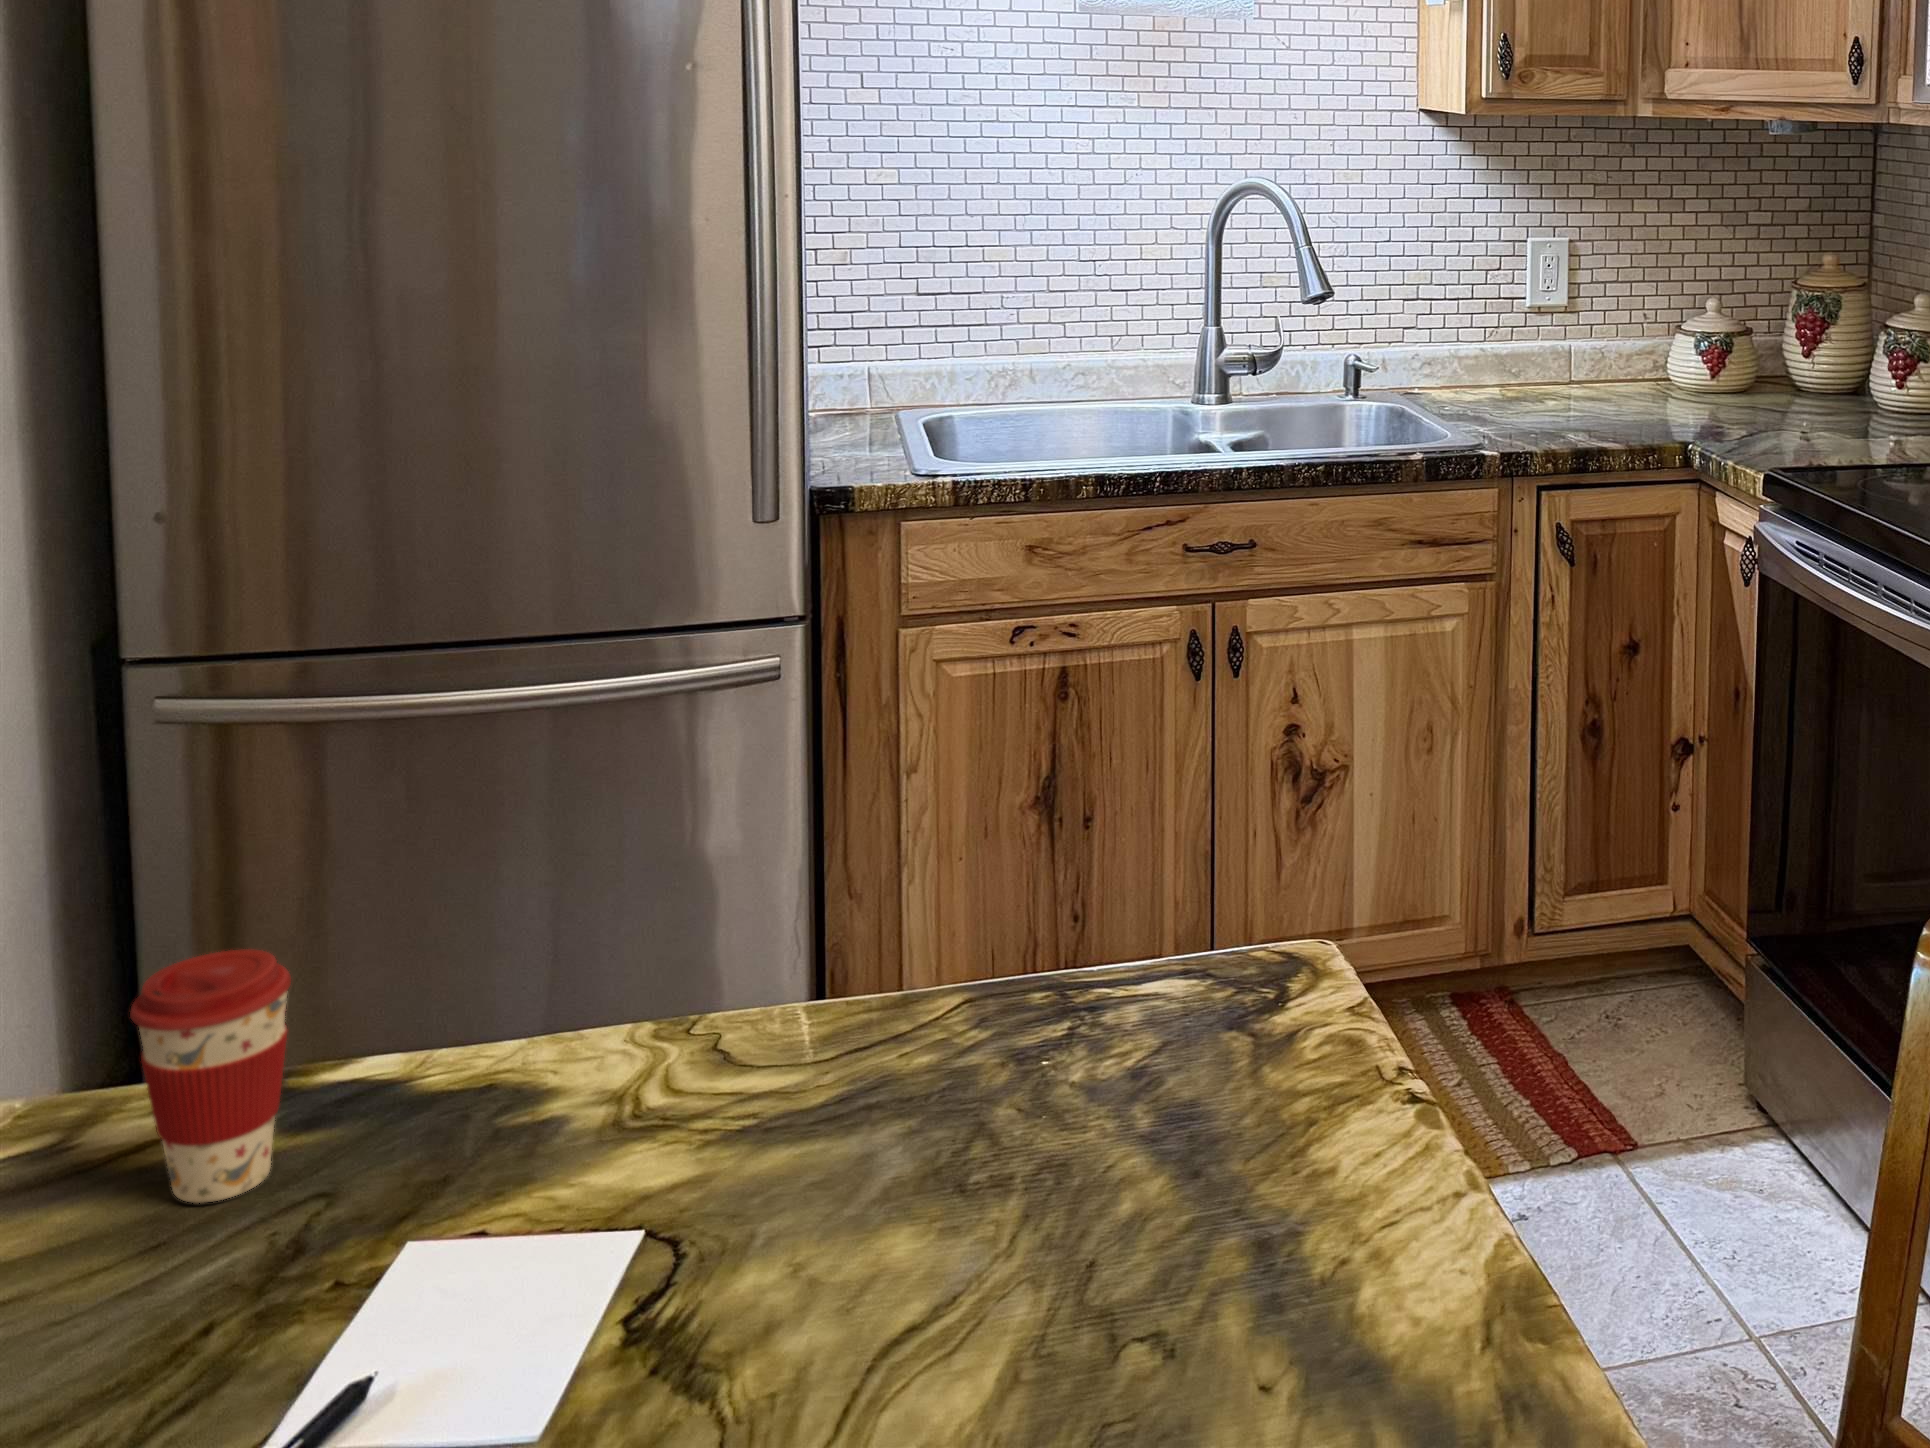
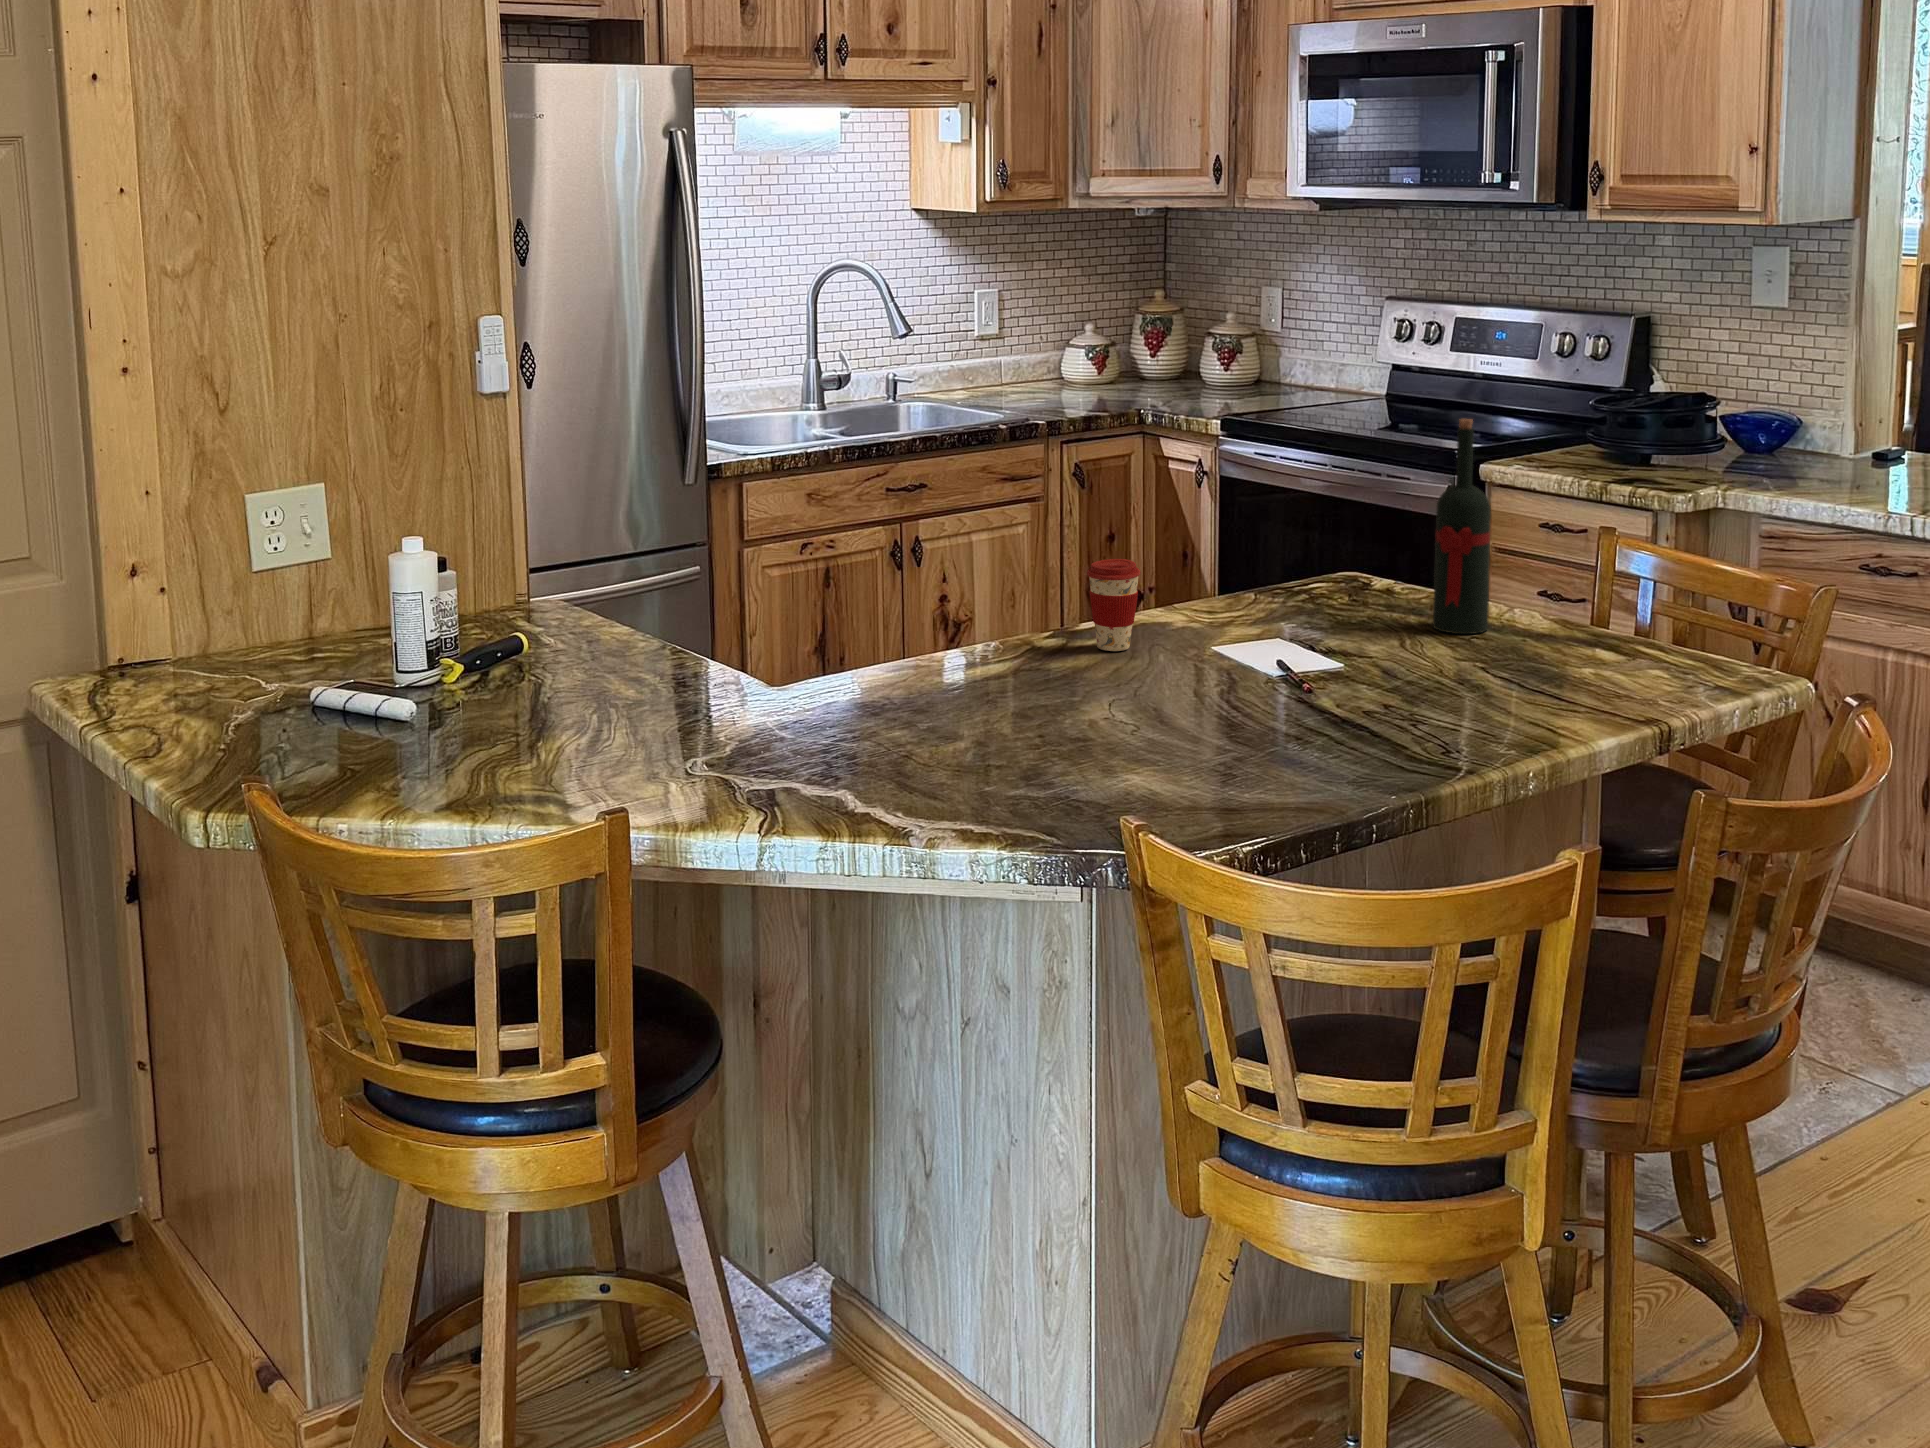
wine bottle: none [1008,691,1202,1316] -> present [1433,419,1491,634]

